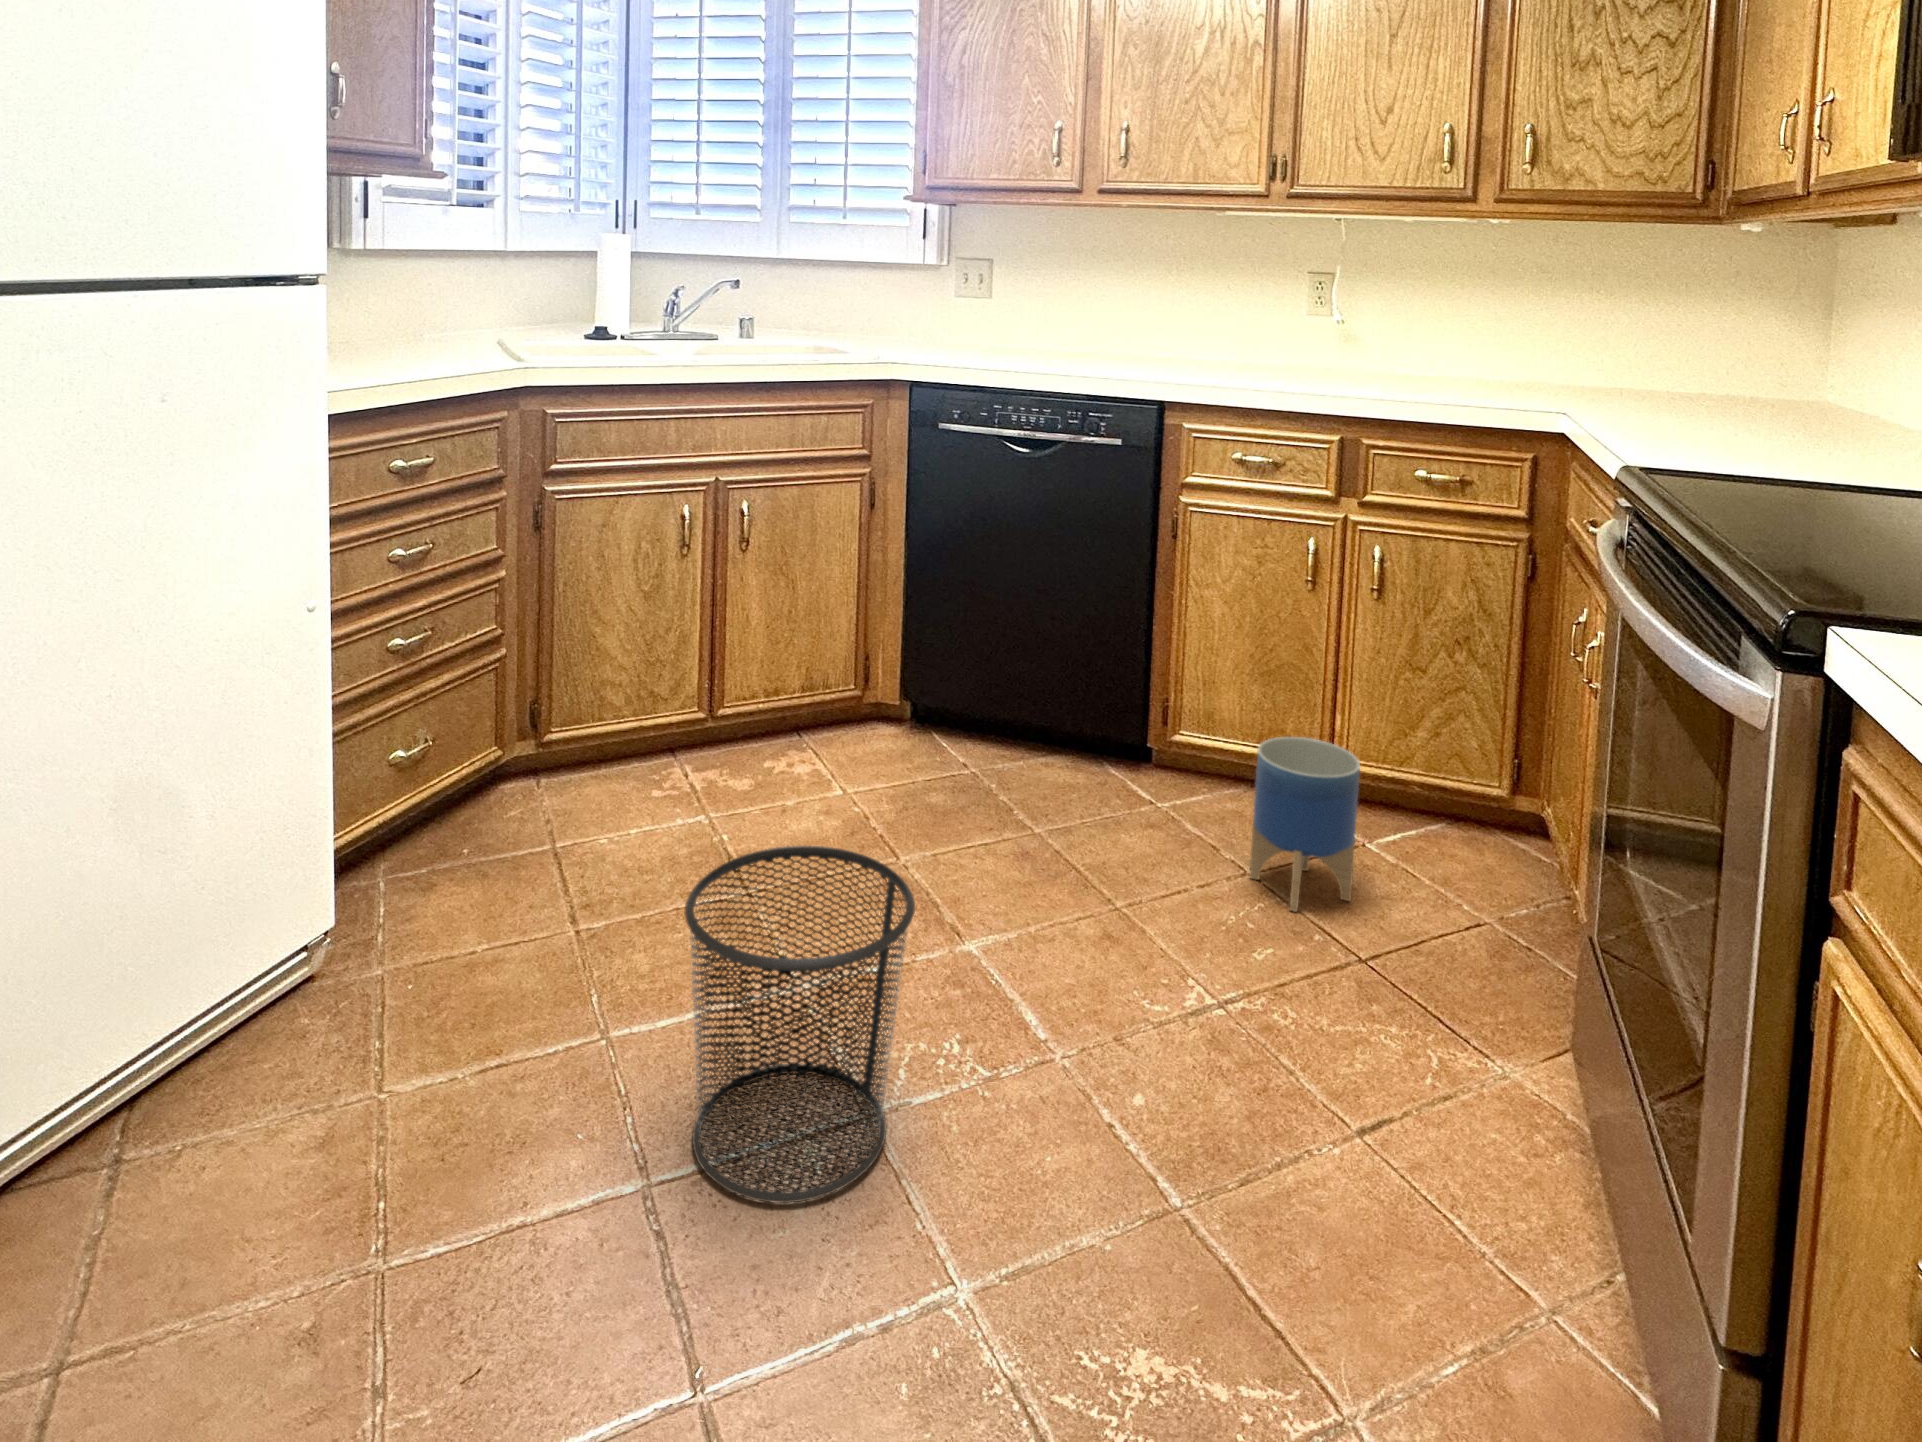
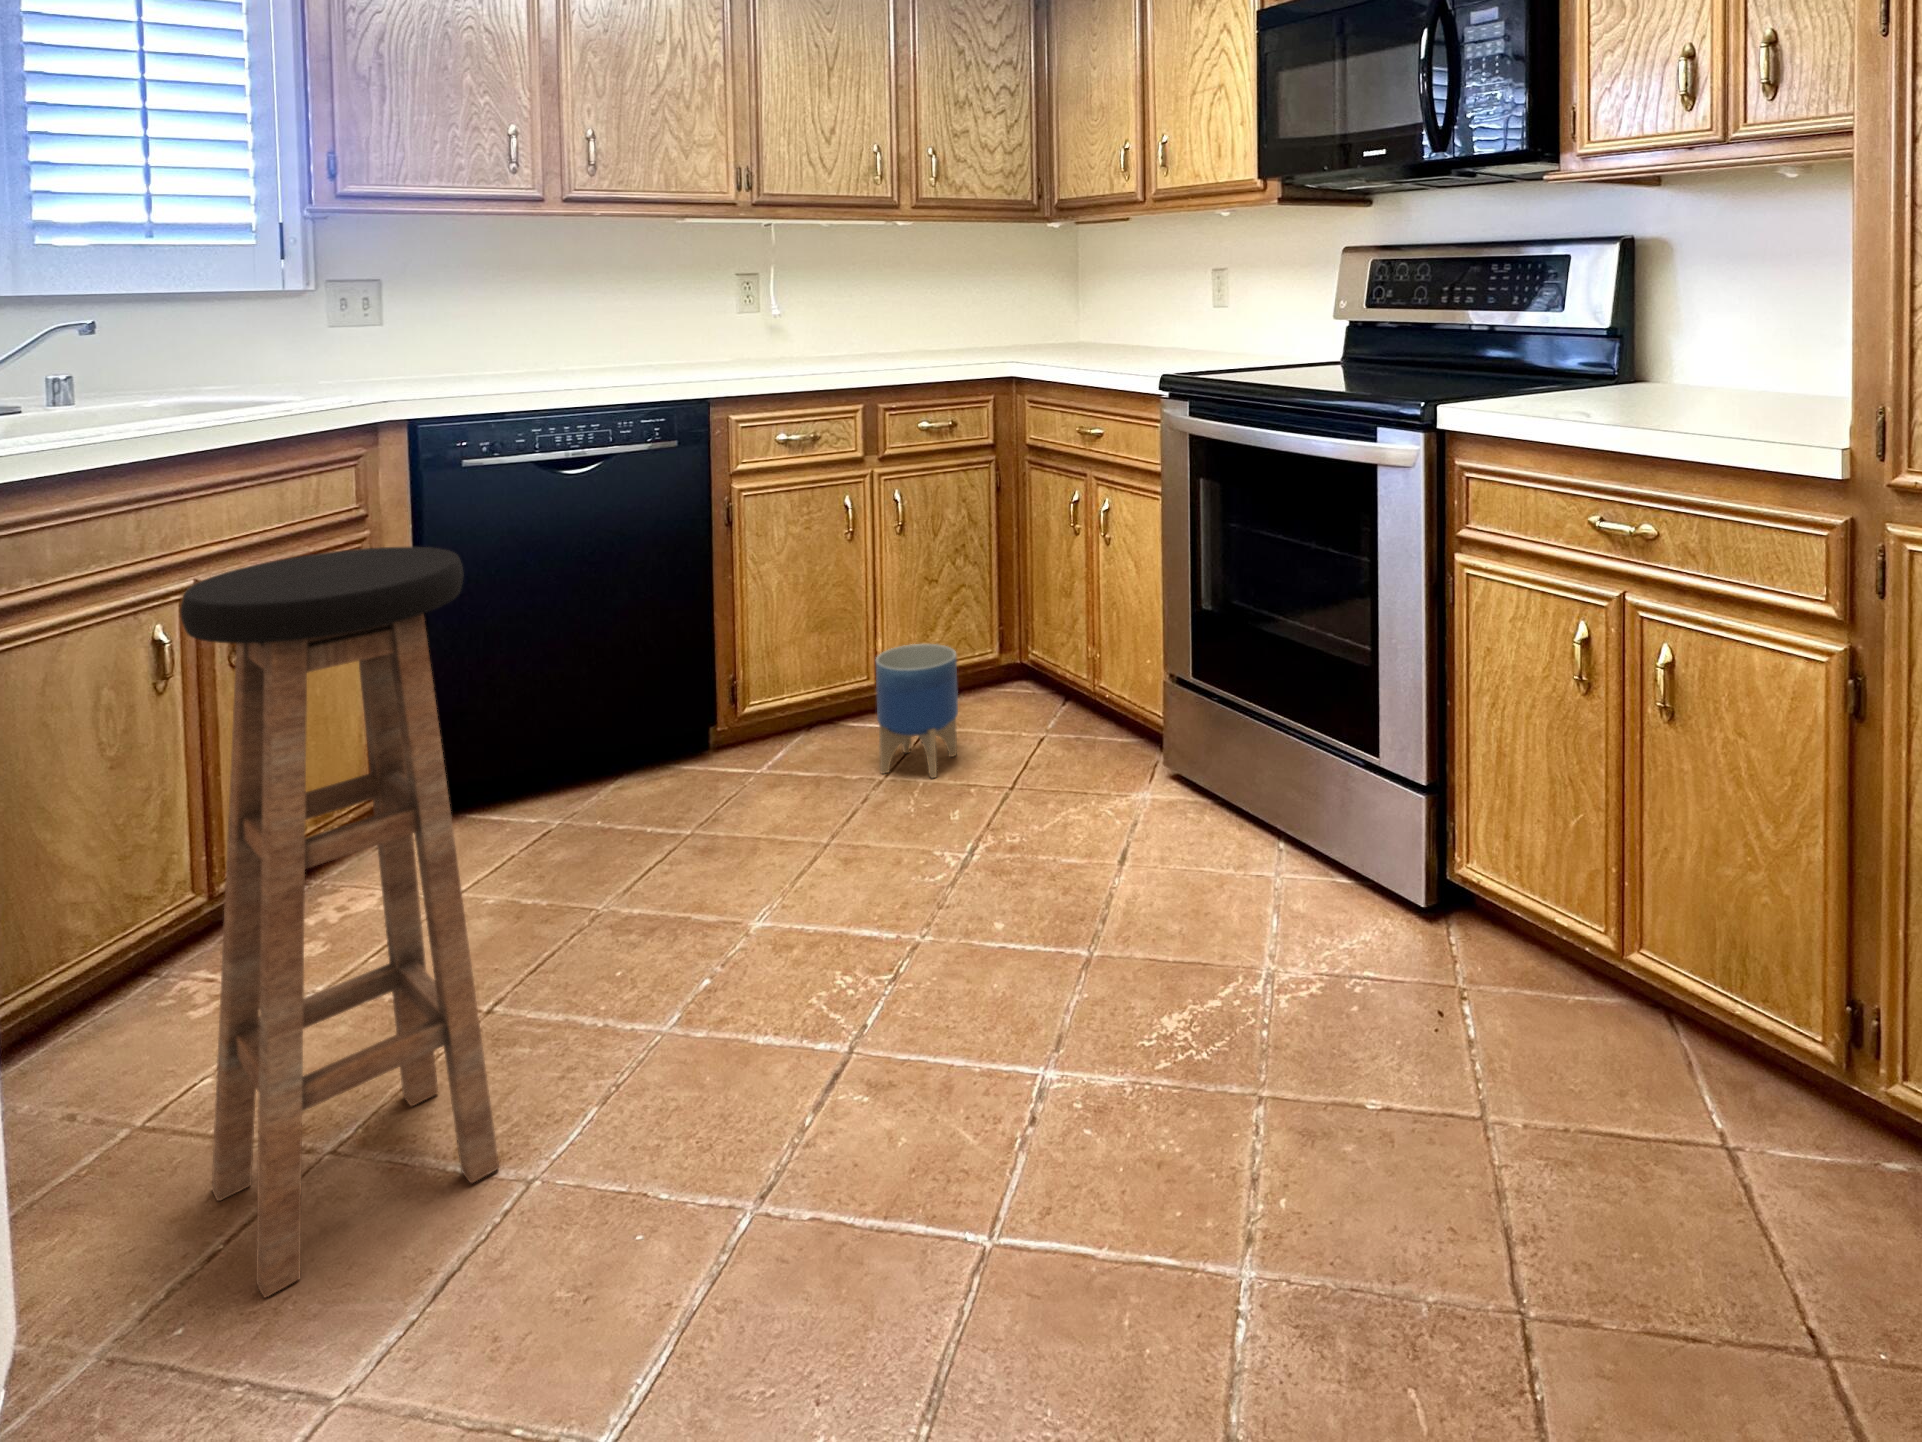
bar stool: none [429,459,658,1011] -> present [180,547,499,1297]
waste bin: present [685,846,915,1203] -> none [700,825,920,1160]

